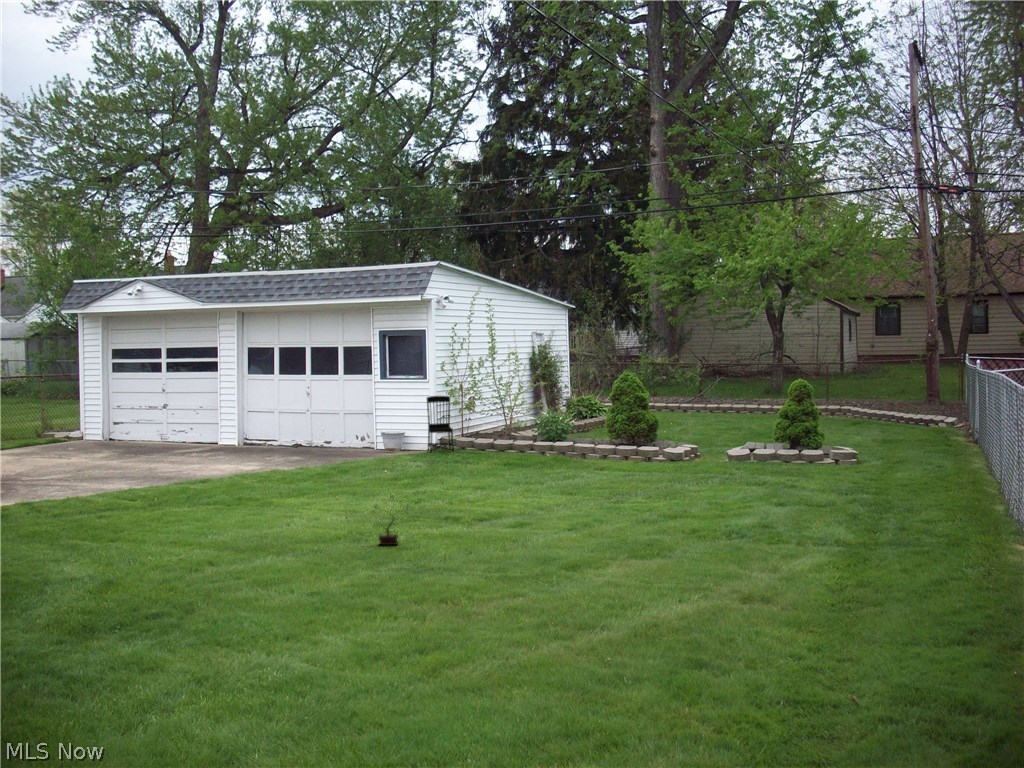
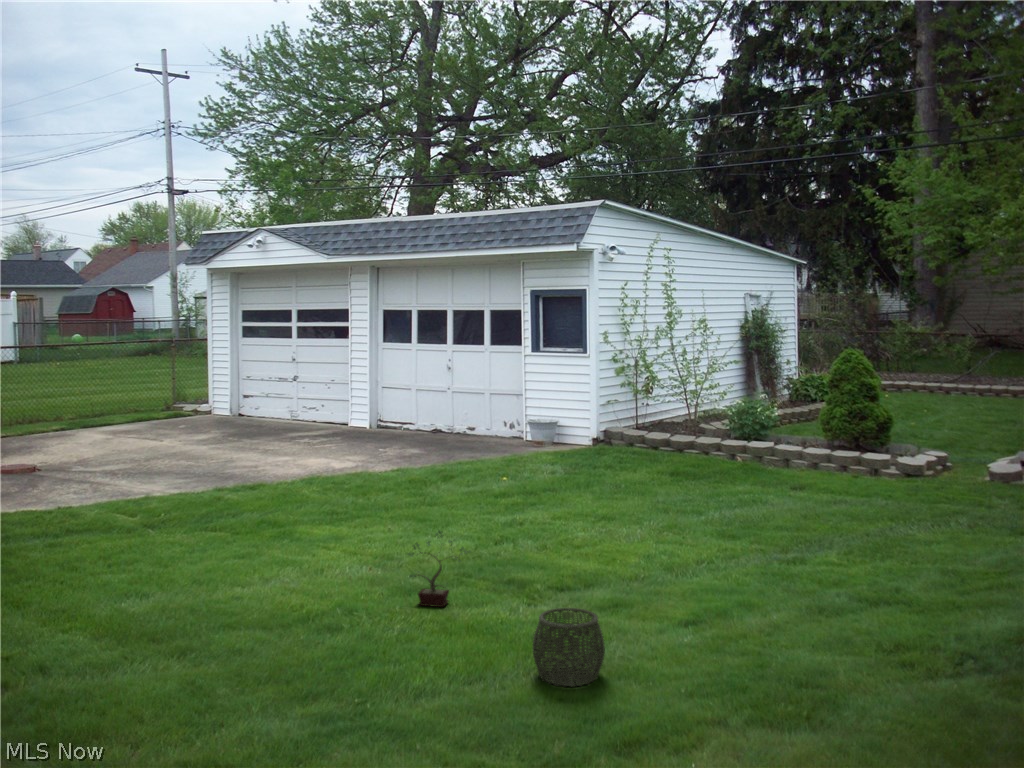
chair: present [427,396,454,452] -> none [584,374,617,448]
woven basket: none [476,529,520,574] -> present [532,608,605,687]

